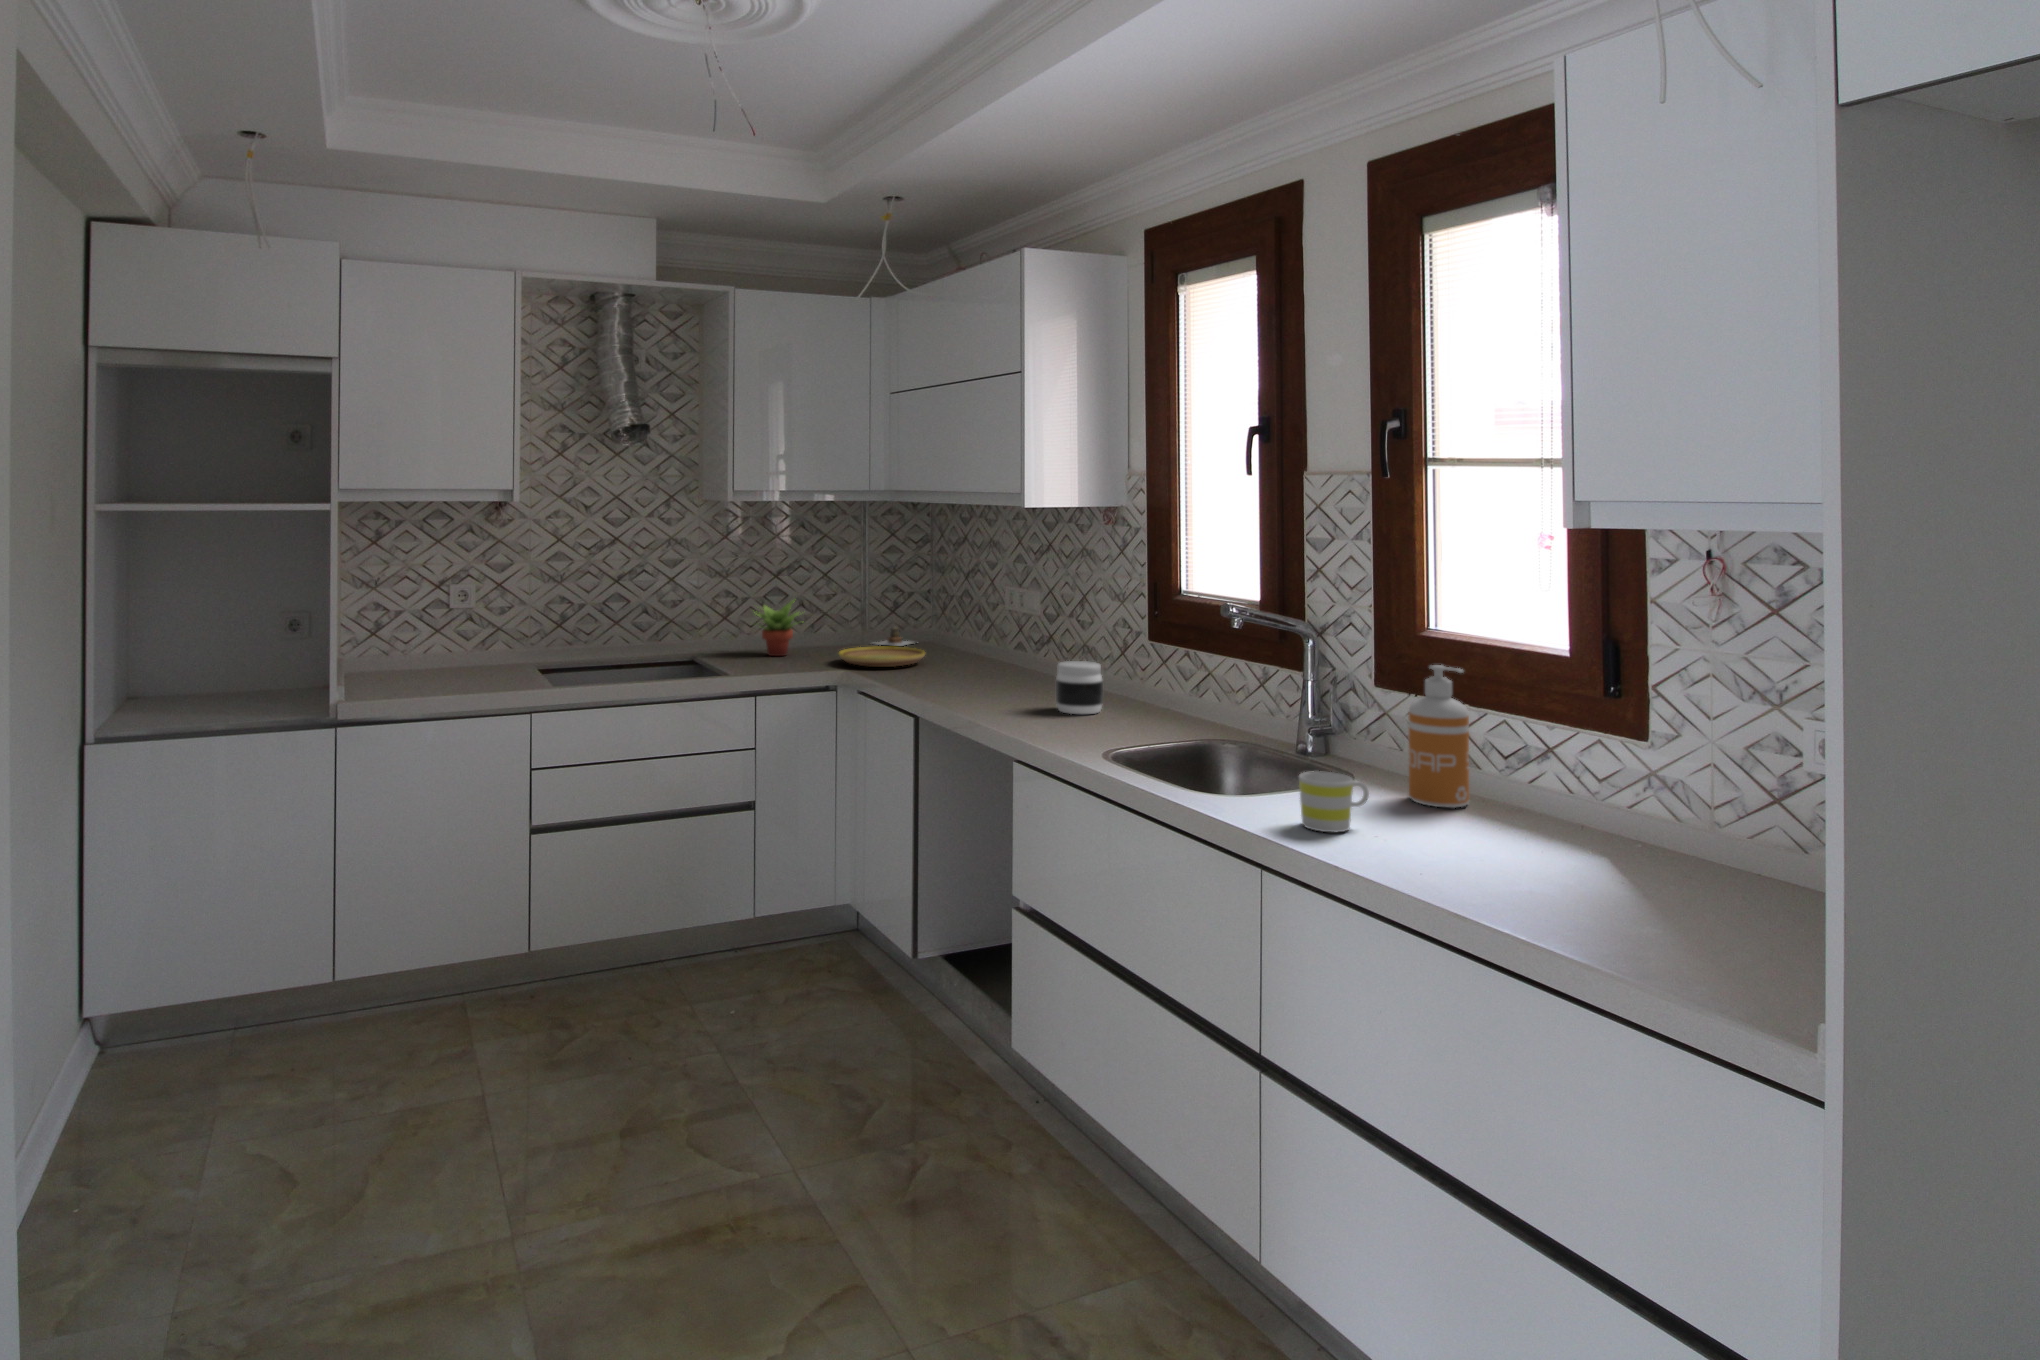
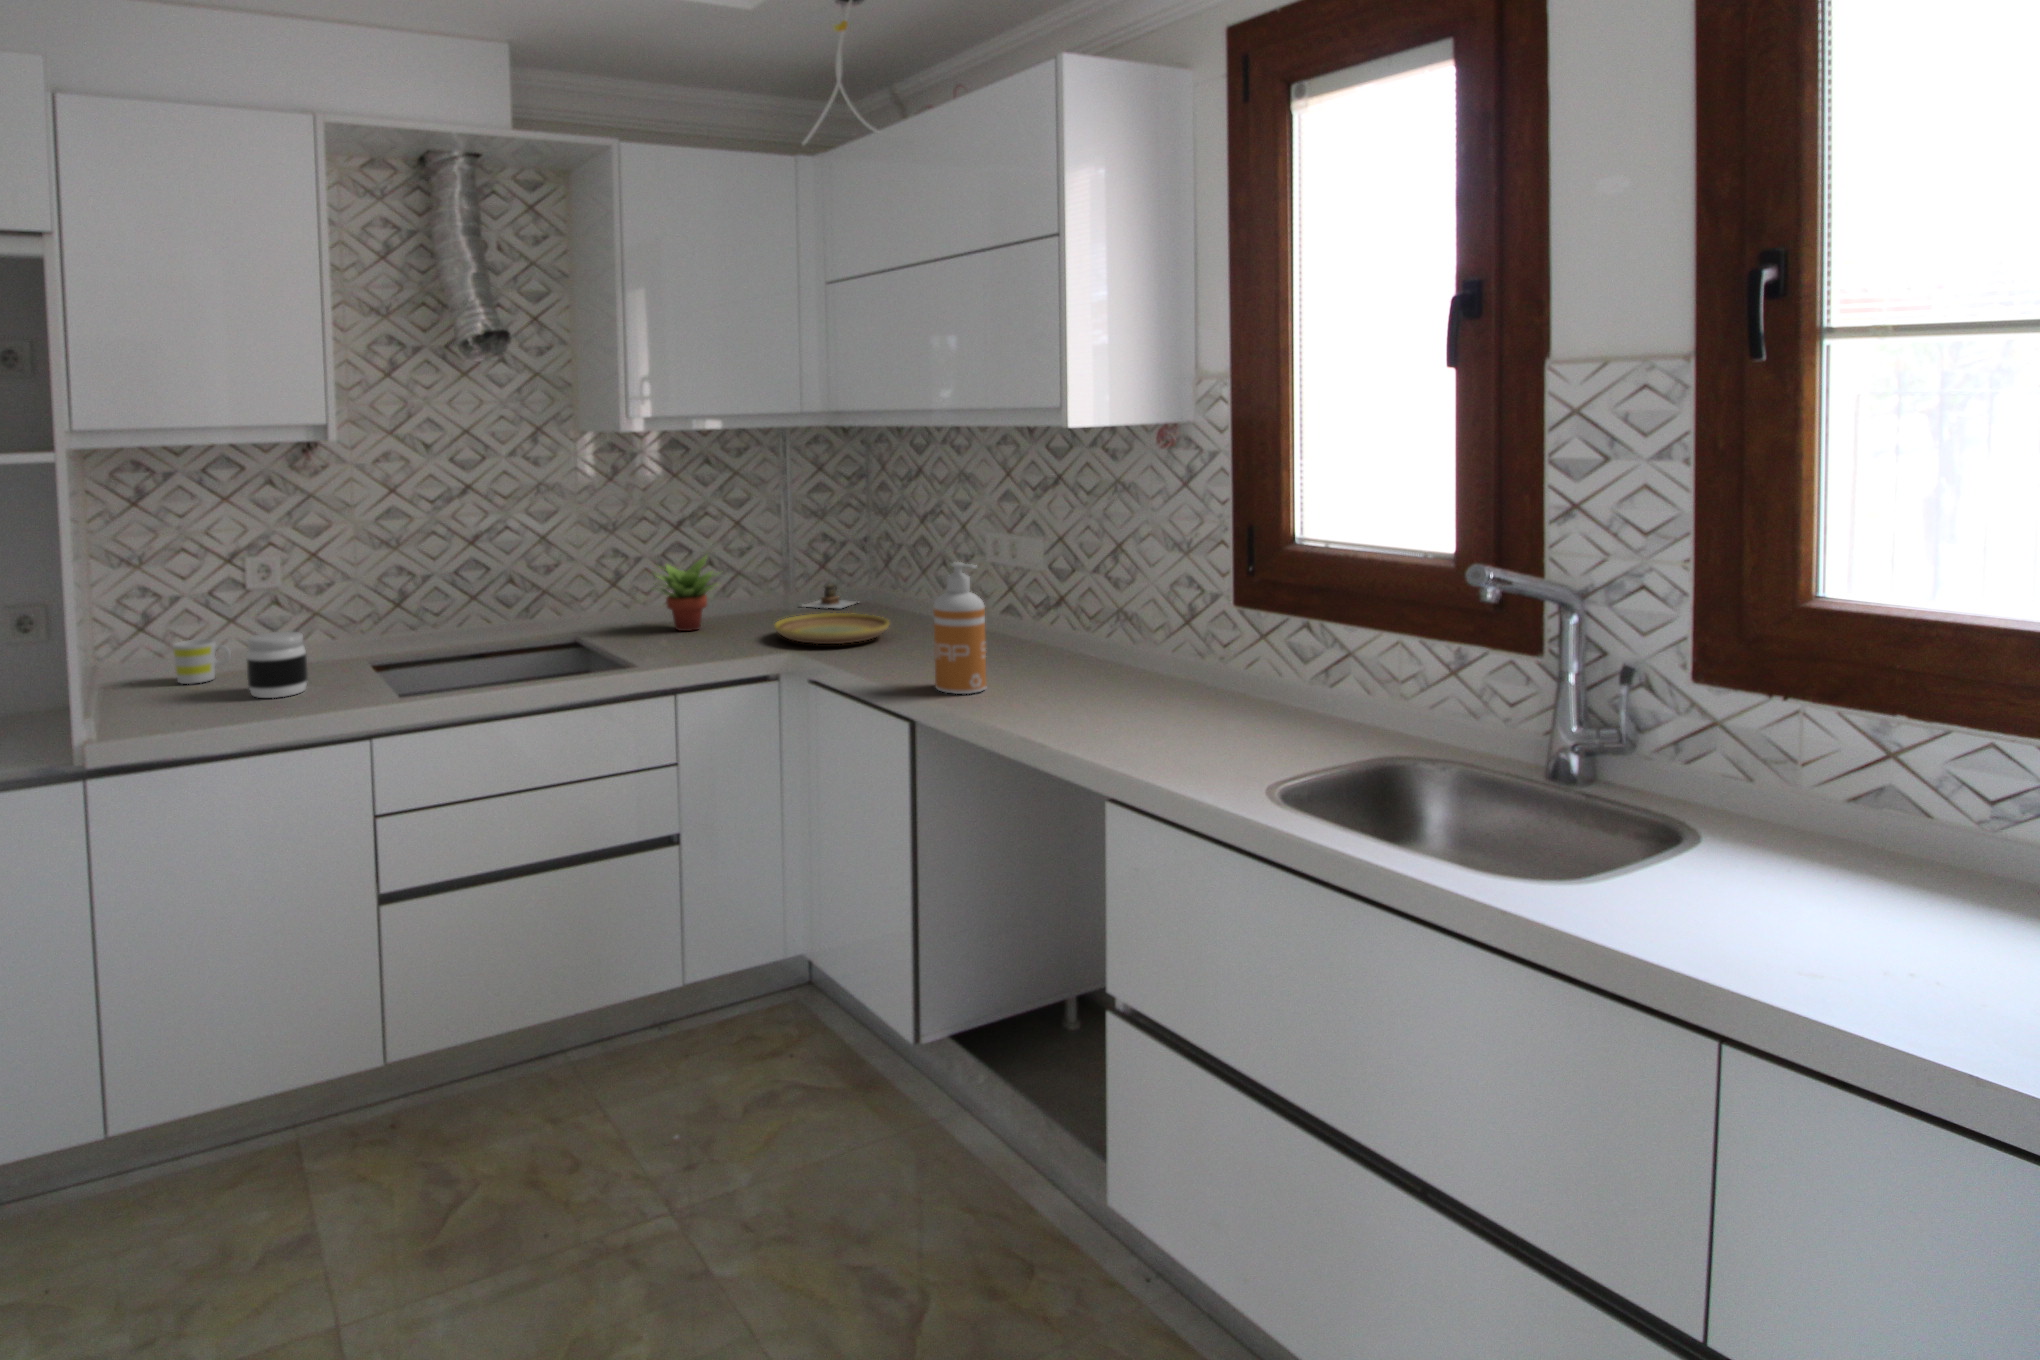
jar: present [1056,661,1103,714] -> present [246,632,308,698]
soap dispenser: present [1409,665,1469,808] -> present [933,562,986,694]
mug: present [1299,771,1369,832] -> present [172,639,231,684]

